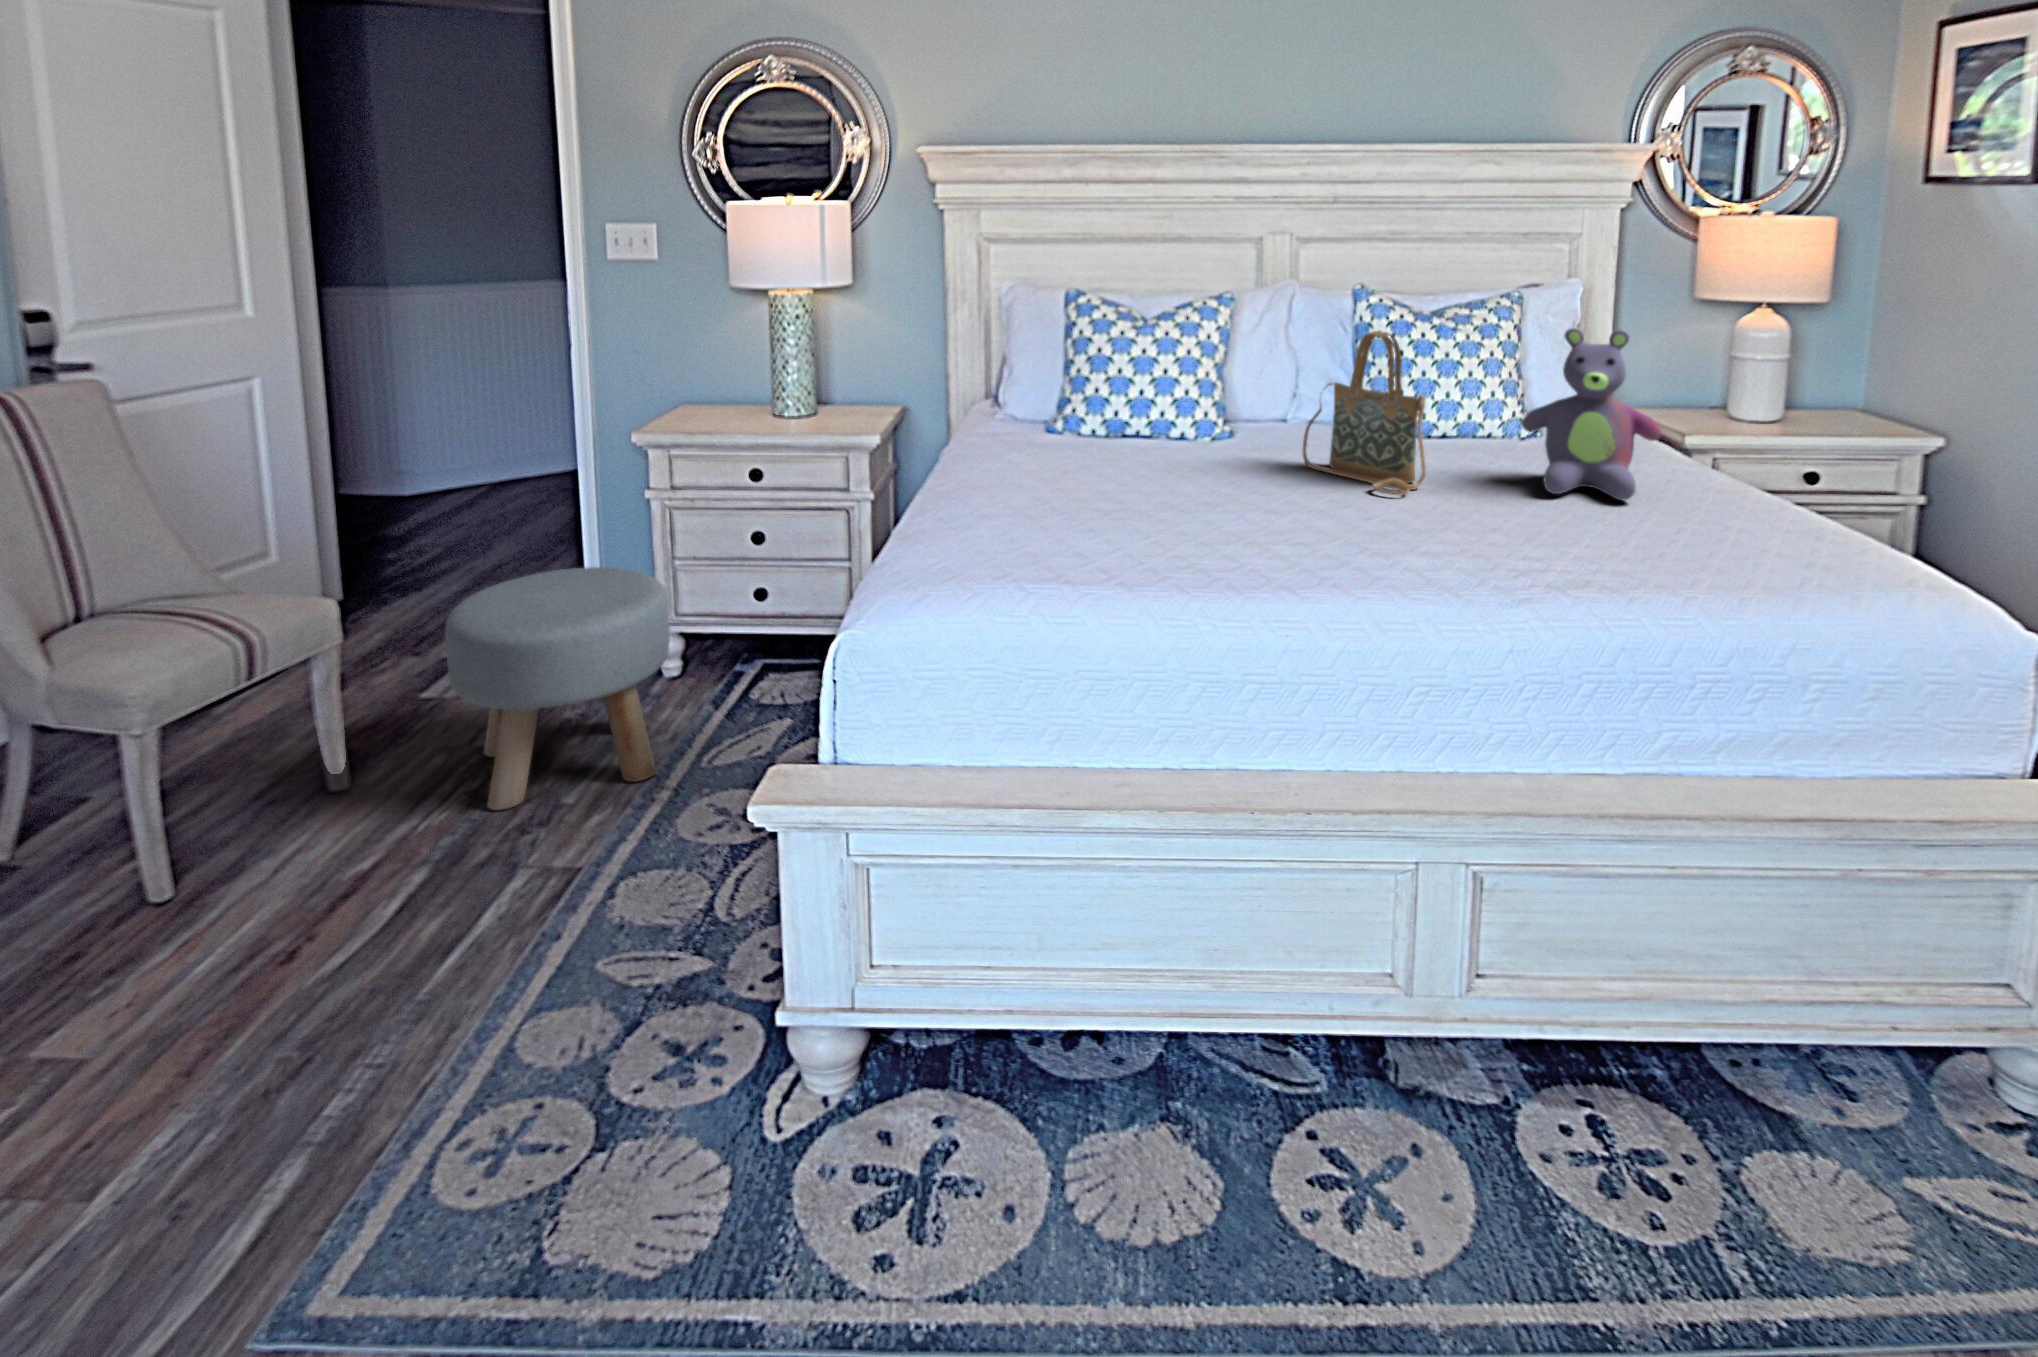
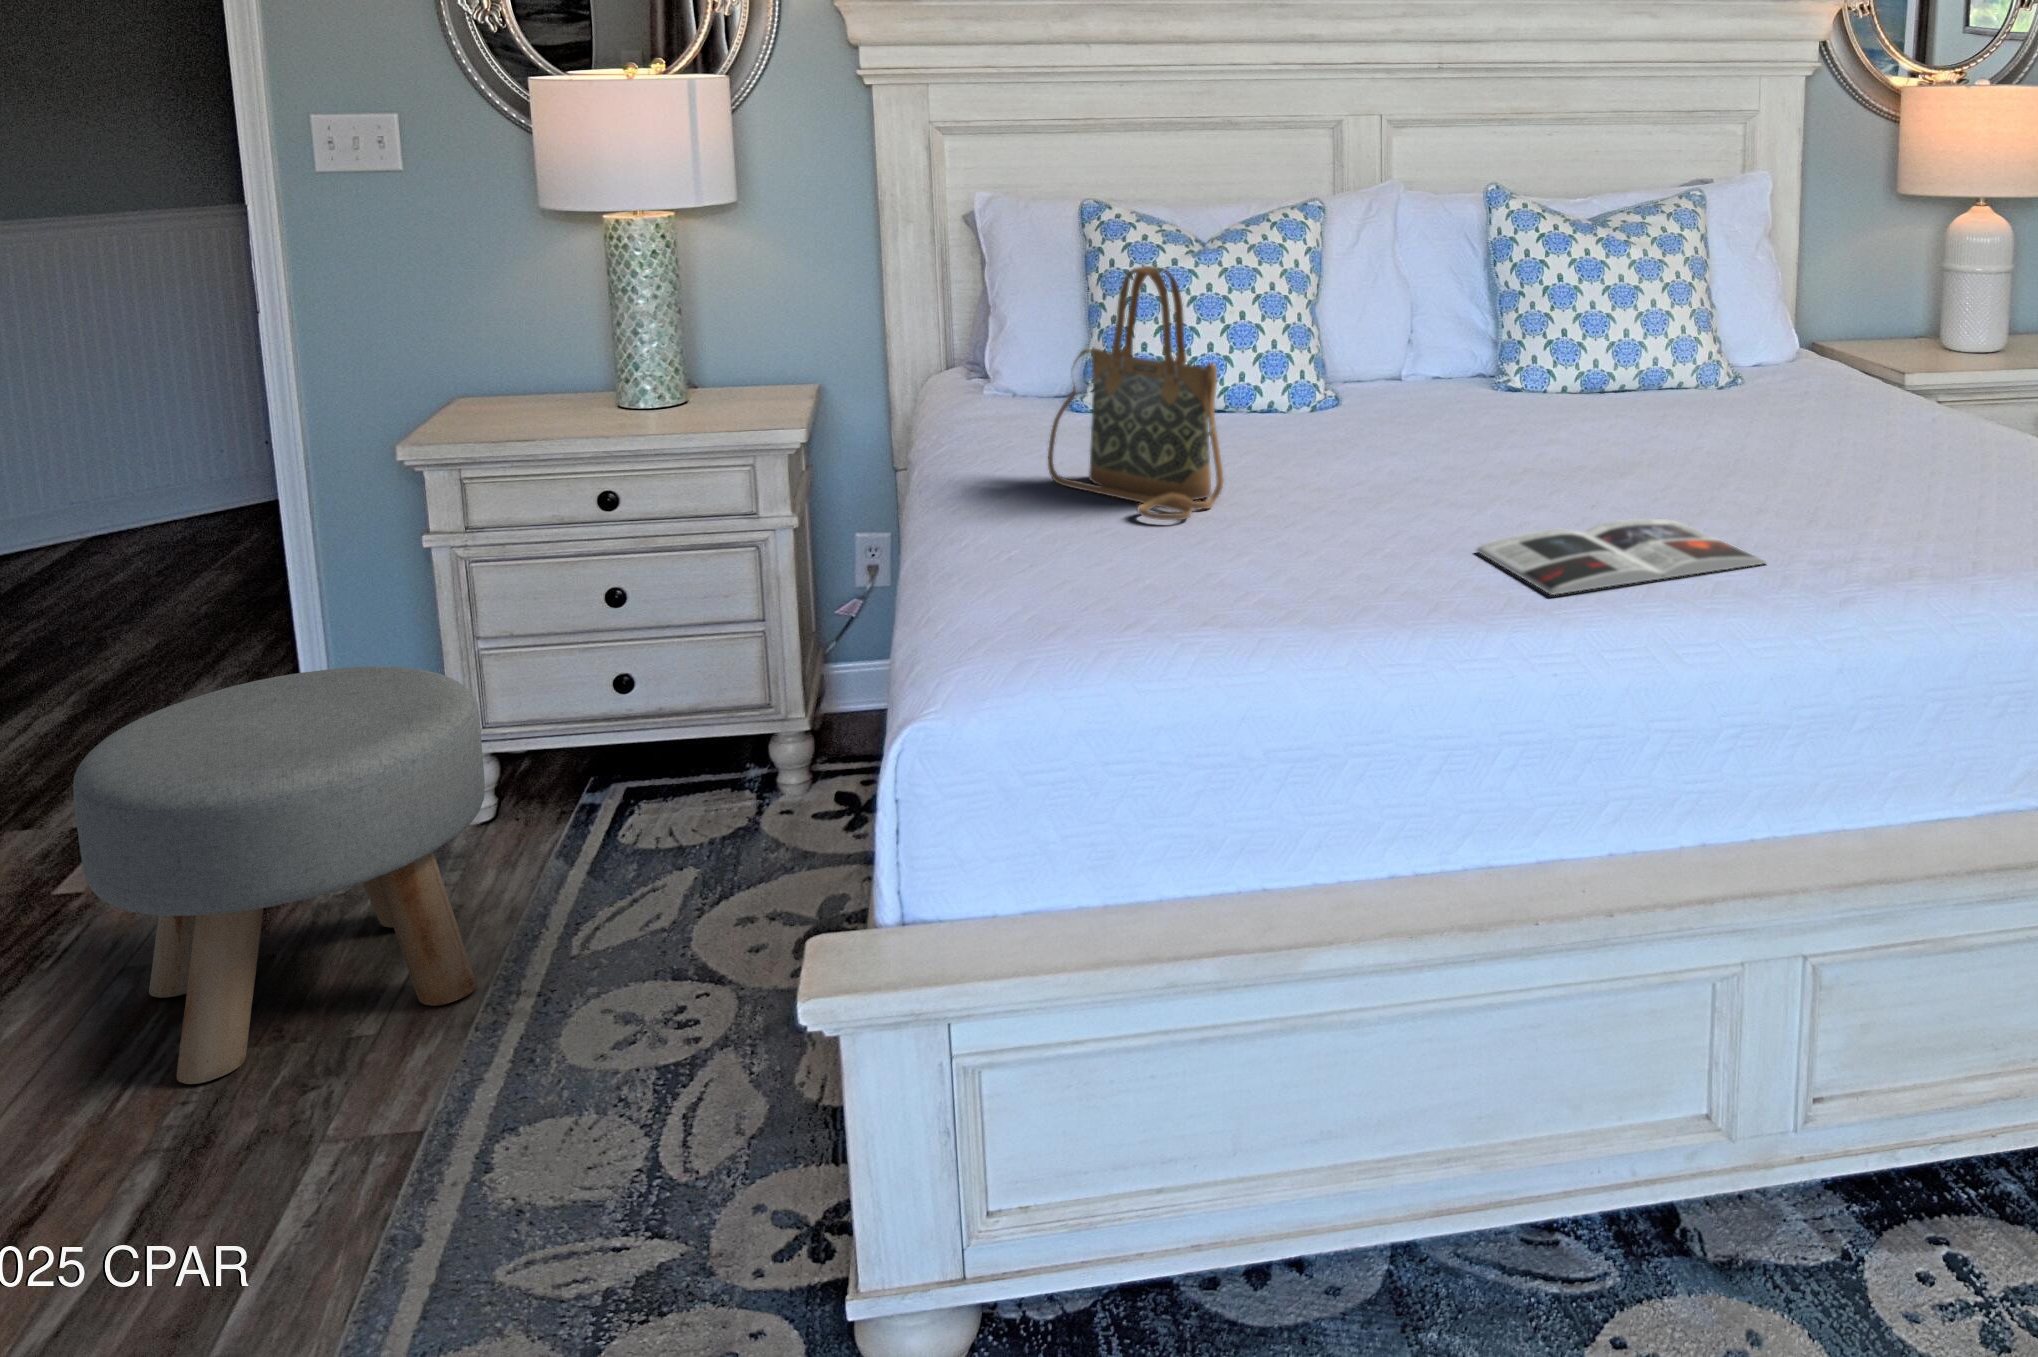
stuffed bear: present [1521,328,1661,500] -> none [1750,233,1926,456]
handbag: present [1303,331,1426,495] -> present [1048,266,1223,520]
magazine: none [1270,535,1483,585] -> present [1477,519,1767,595]

